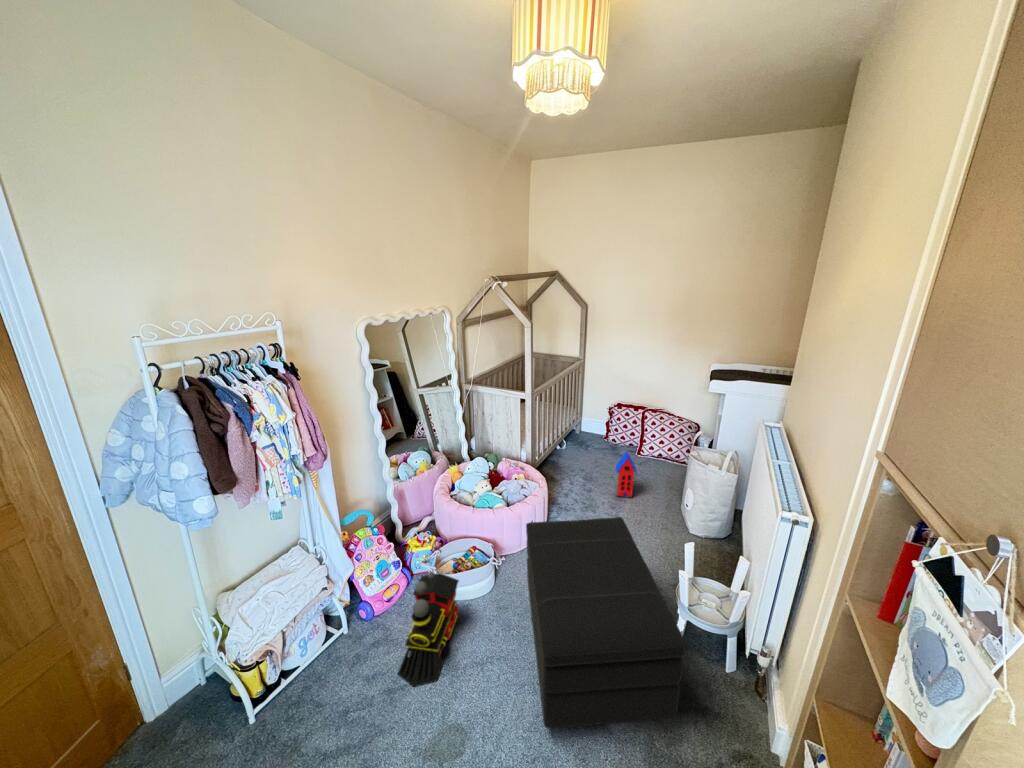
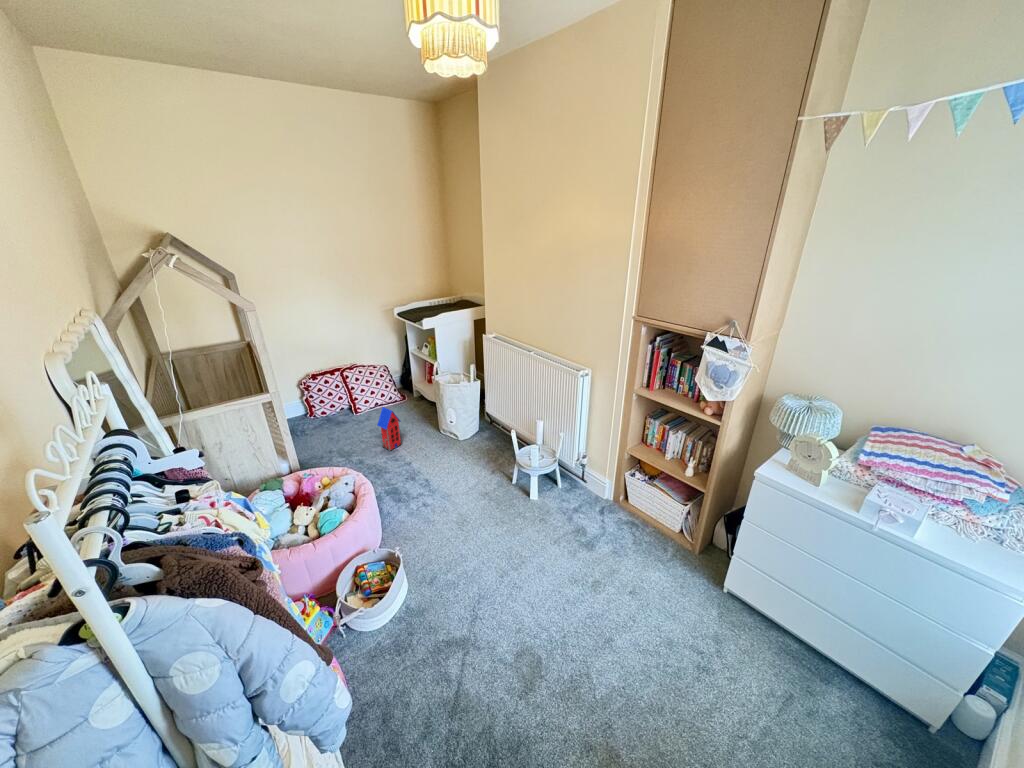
footstool: present [526,517,686,728] -> none [425,443,585,588]
toy train: present [398,571,459,687] -> none [373,585,469,701]

